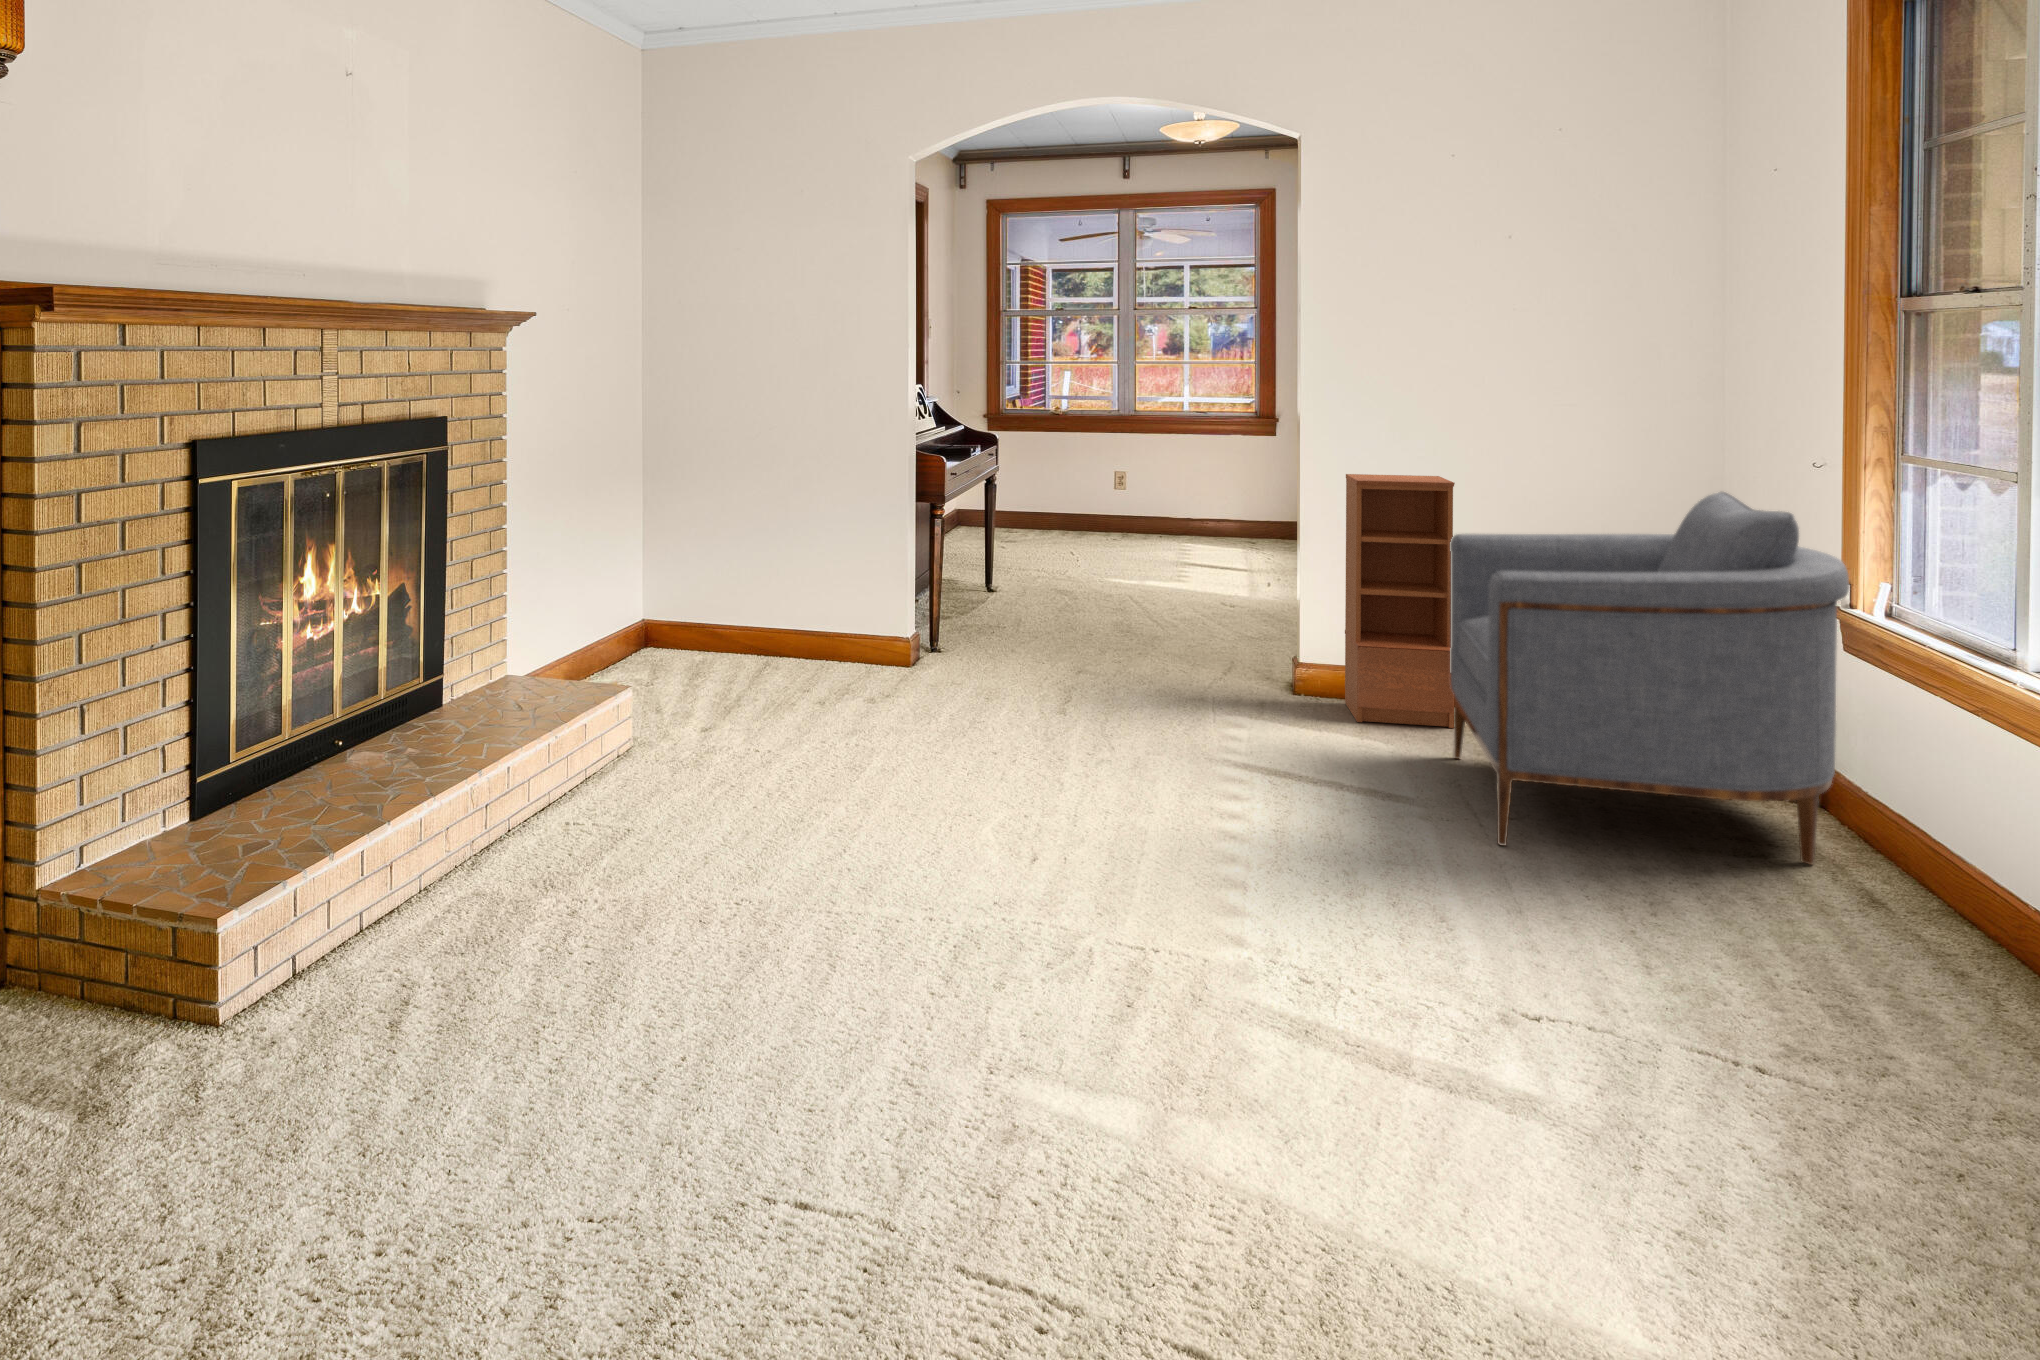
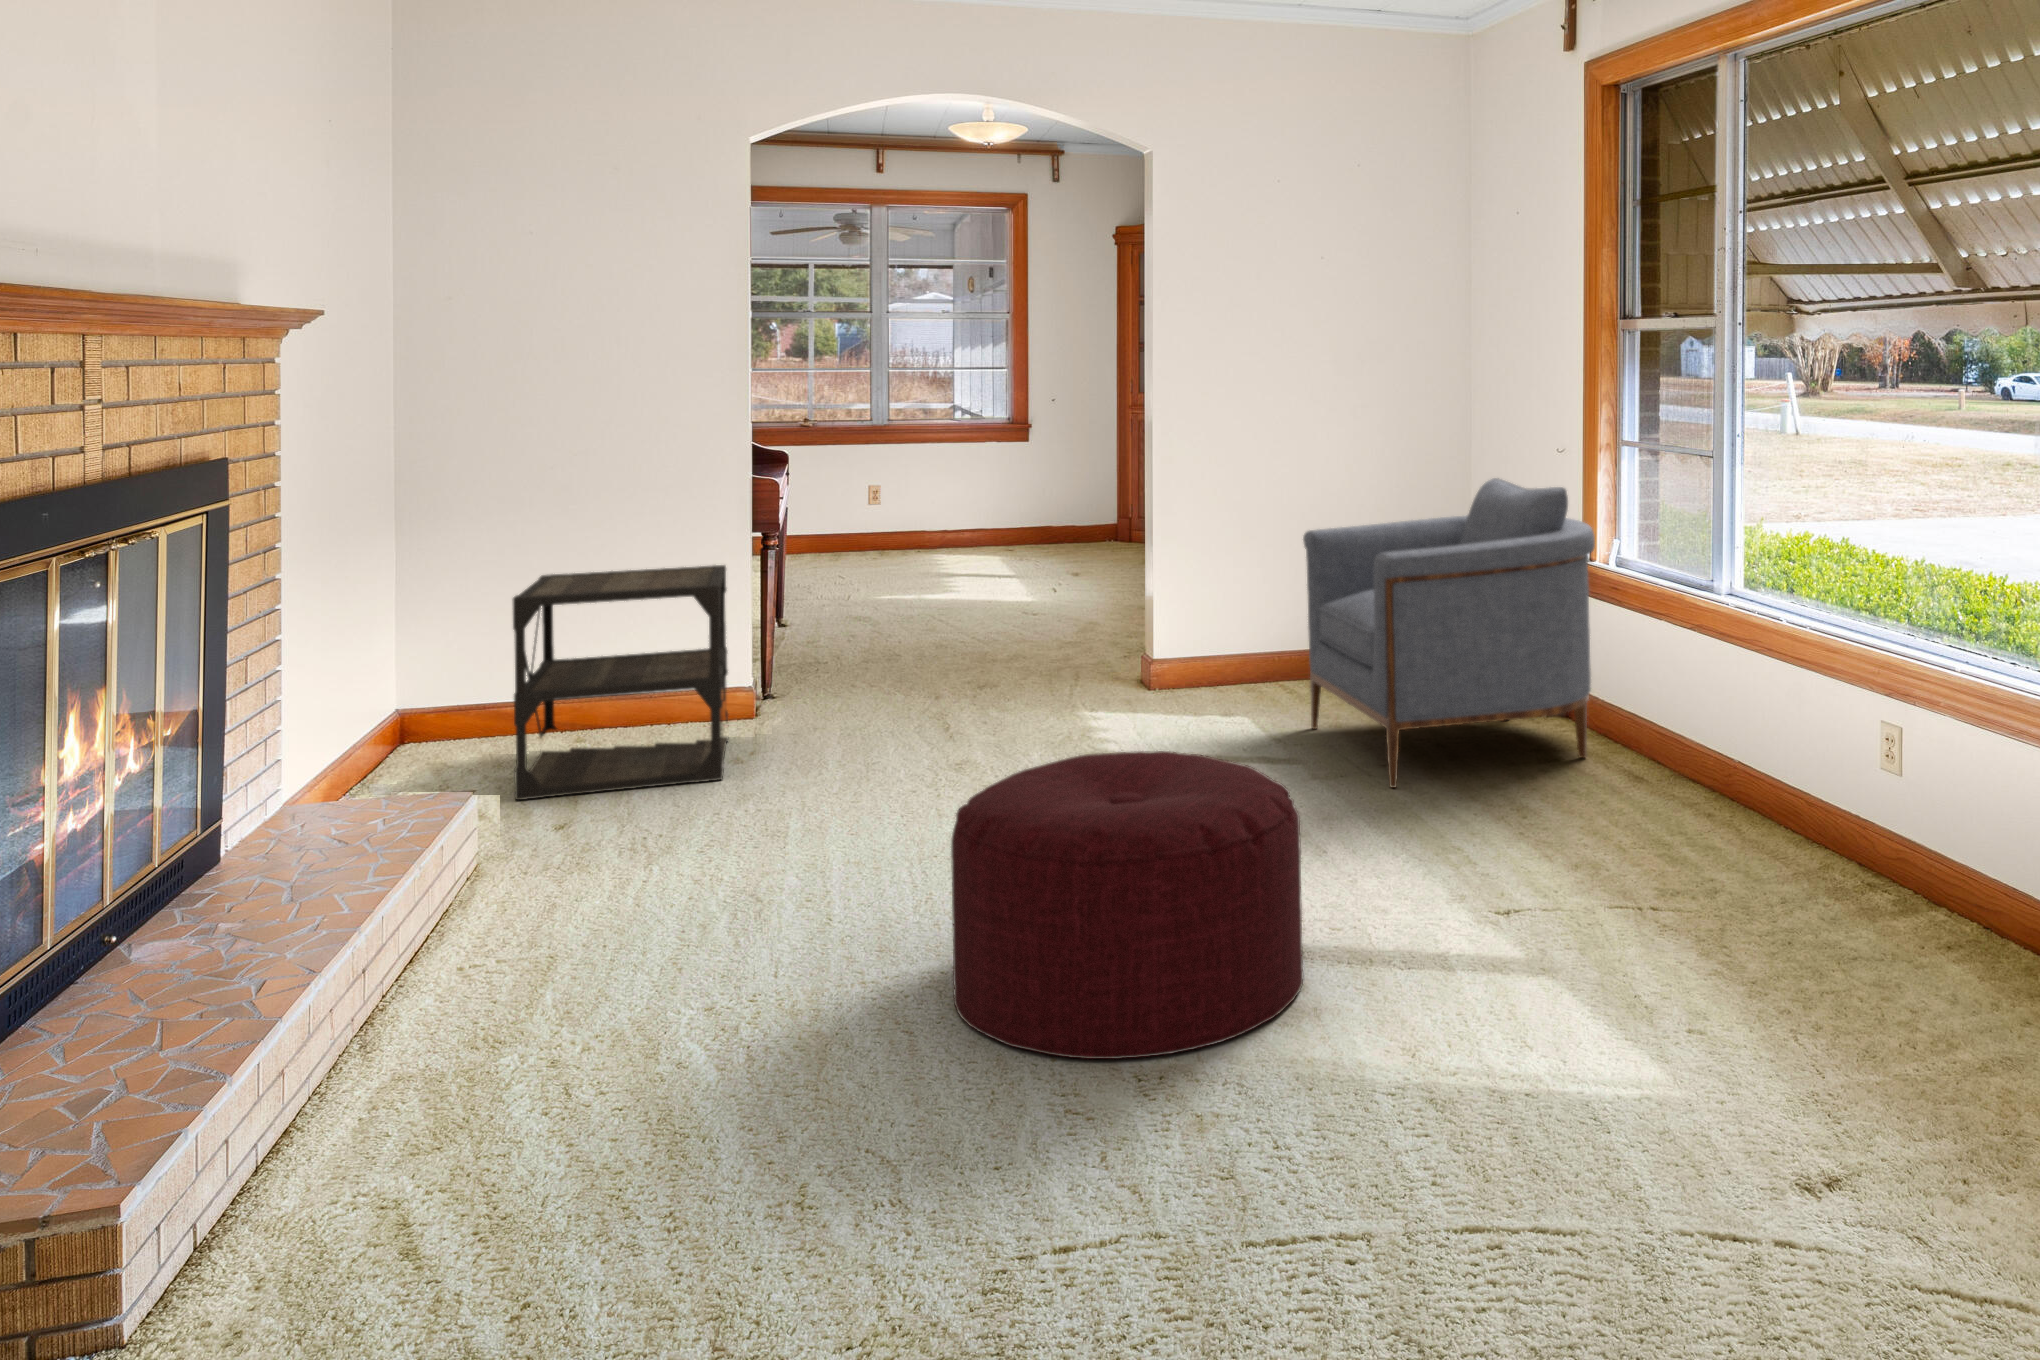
bookcase: present [1345,474,1455,728] -> none [1195,485,1296,713]
side table: none [689,507,877,702] -> present [513,565,728,800]
ottoman: none [873,742,1233,1063] -> present [951,751,1303,1059]

